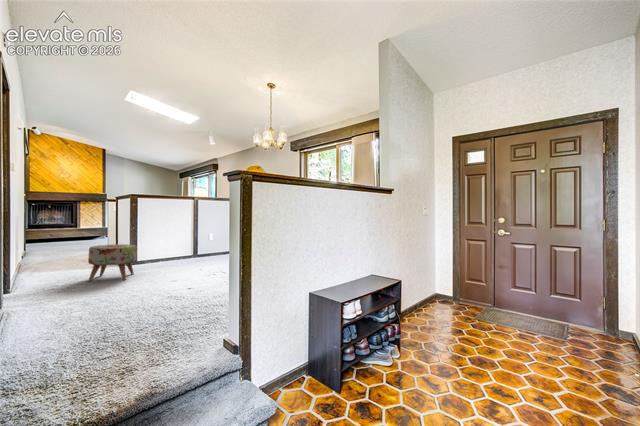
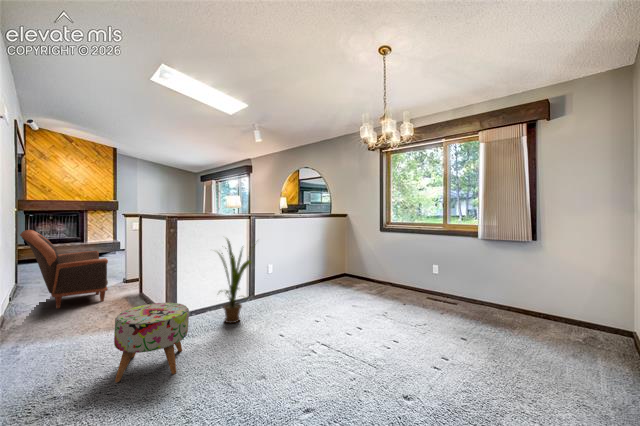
armchair: none [28,205,91,260] -> present [20,230,108,308]
house plant: none [158,209,195,266] -> present [218,240,251,323]

